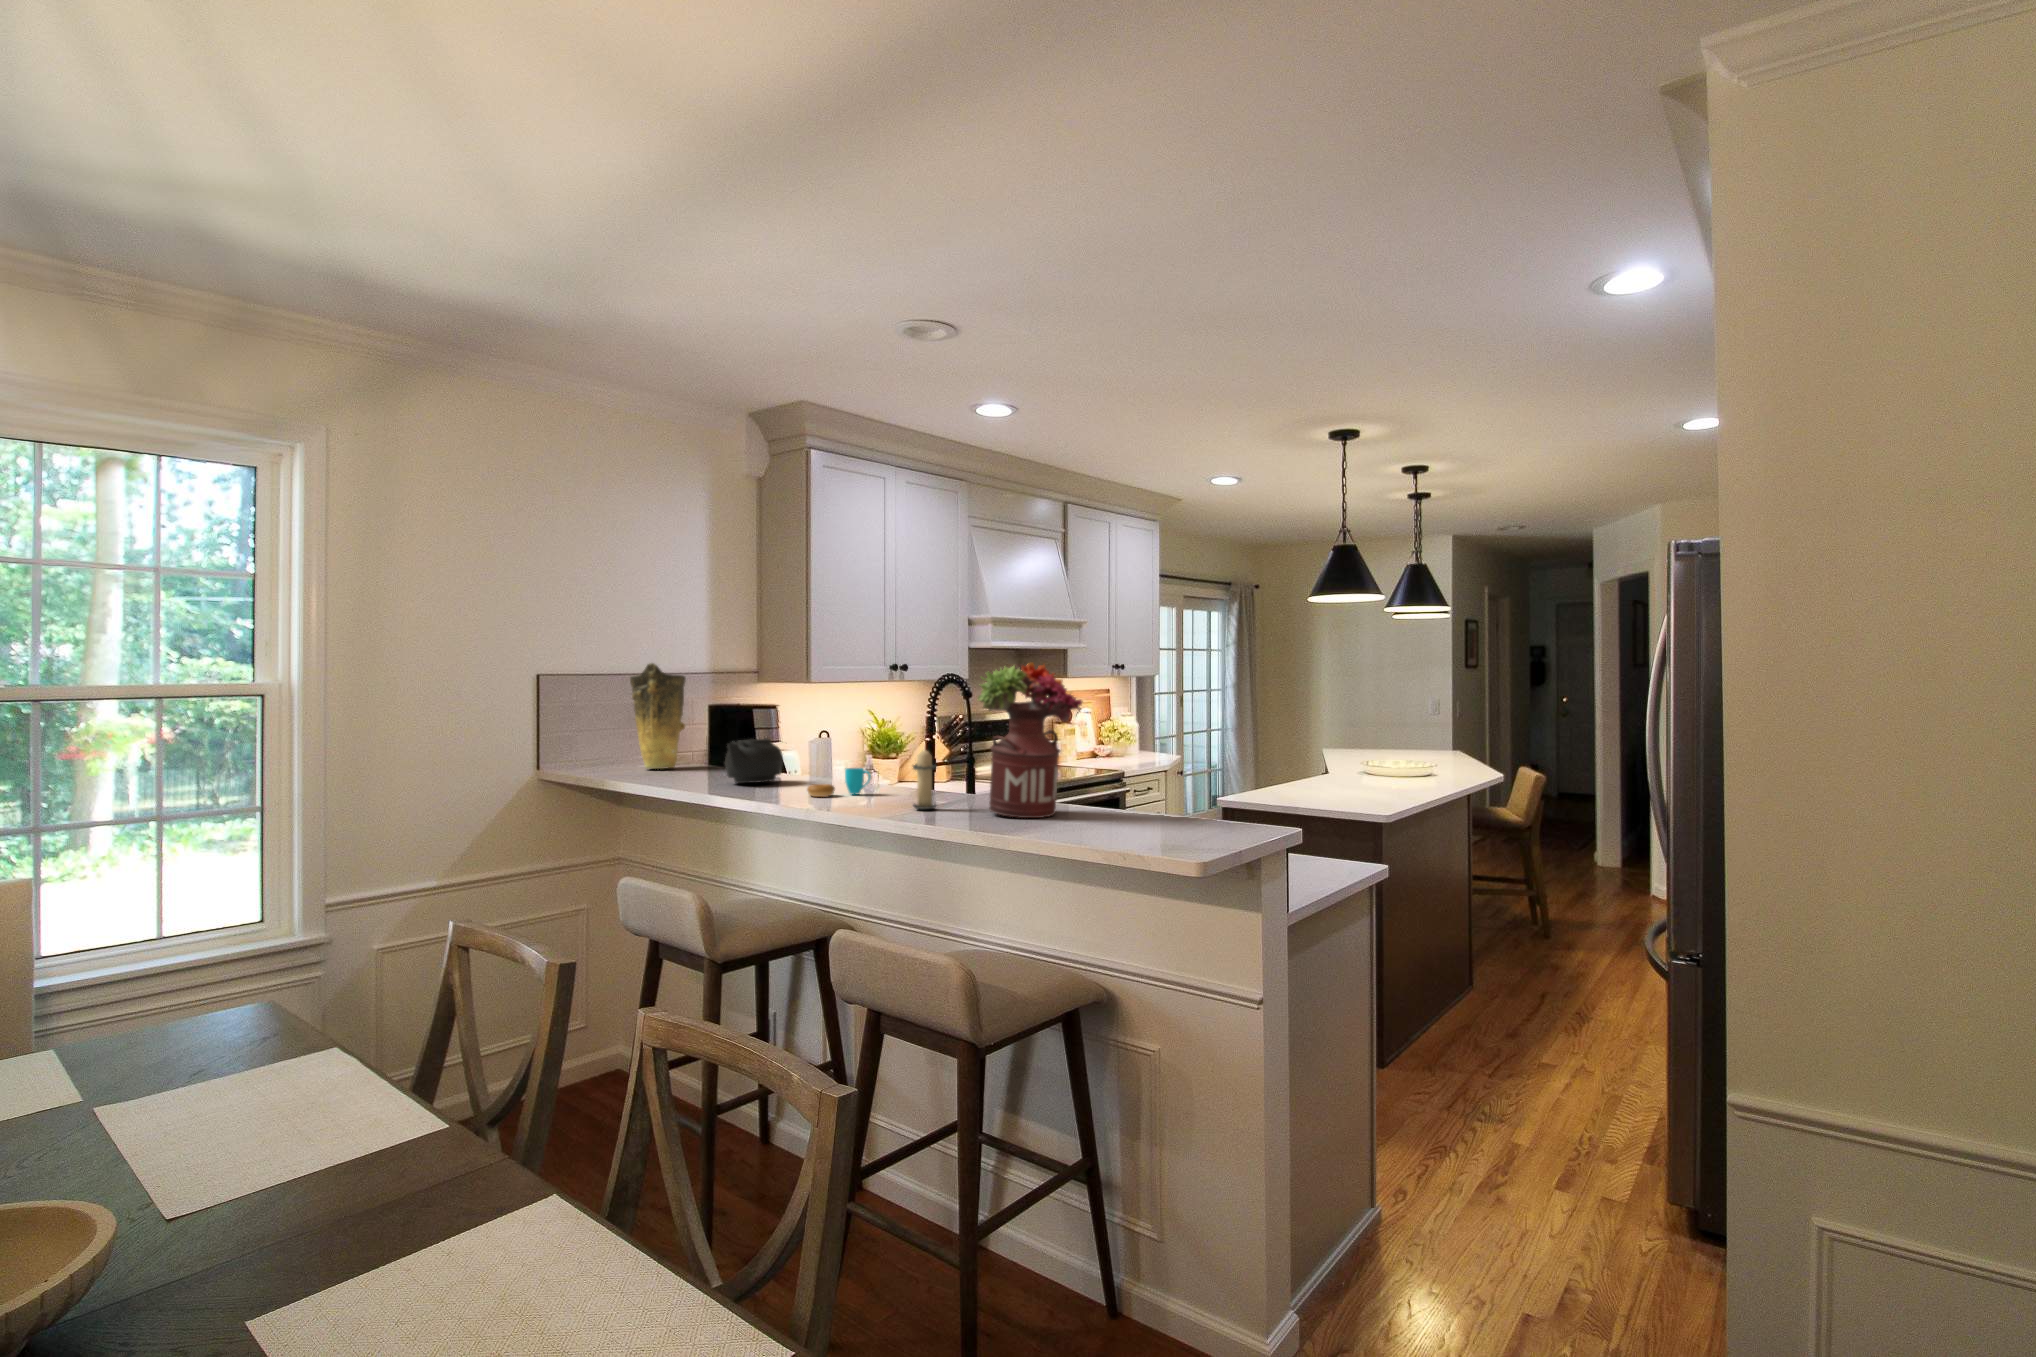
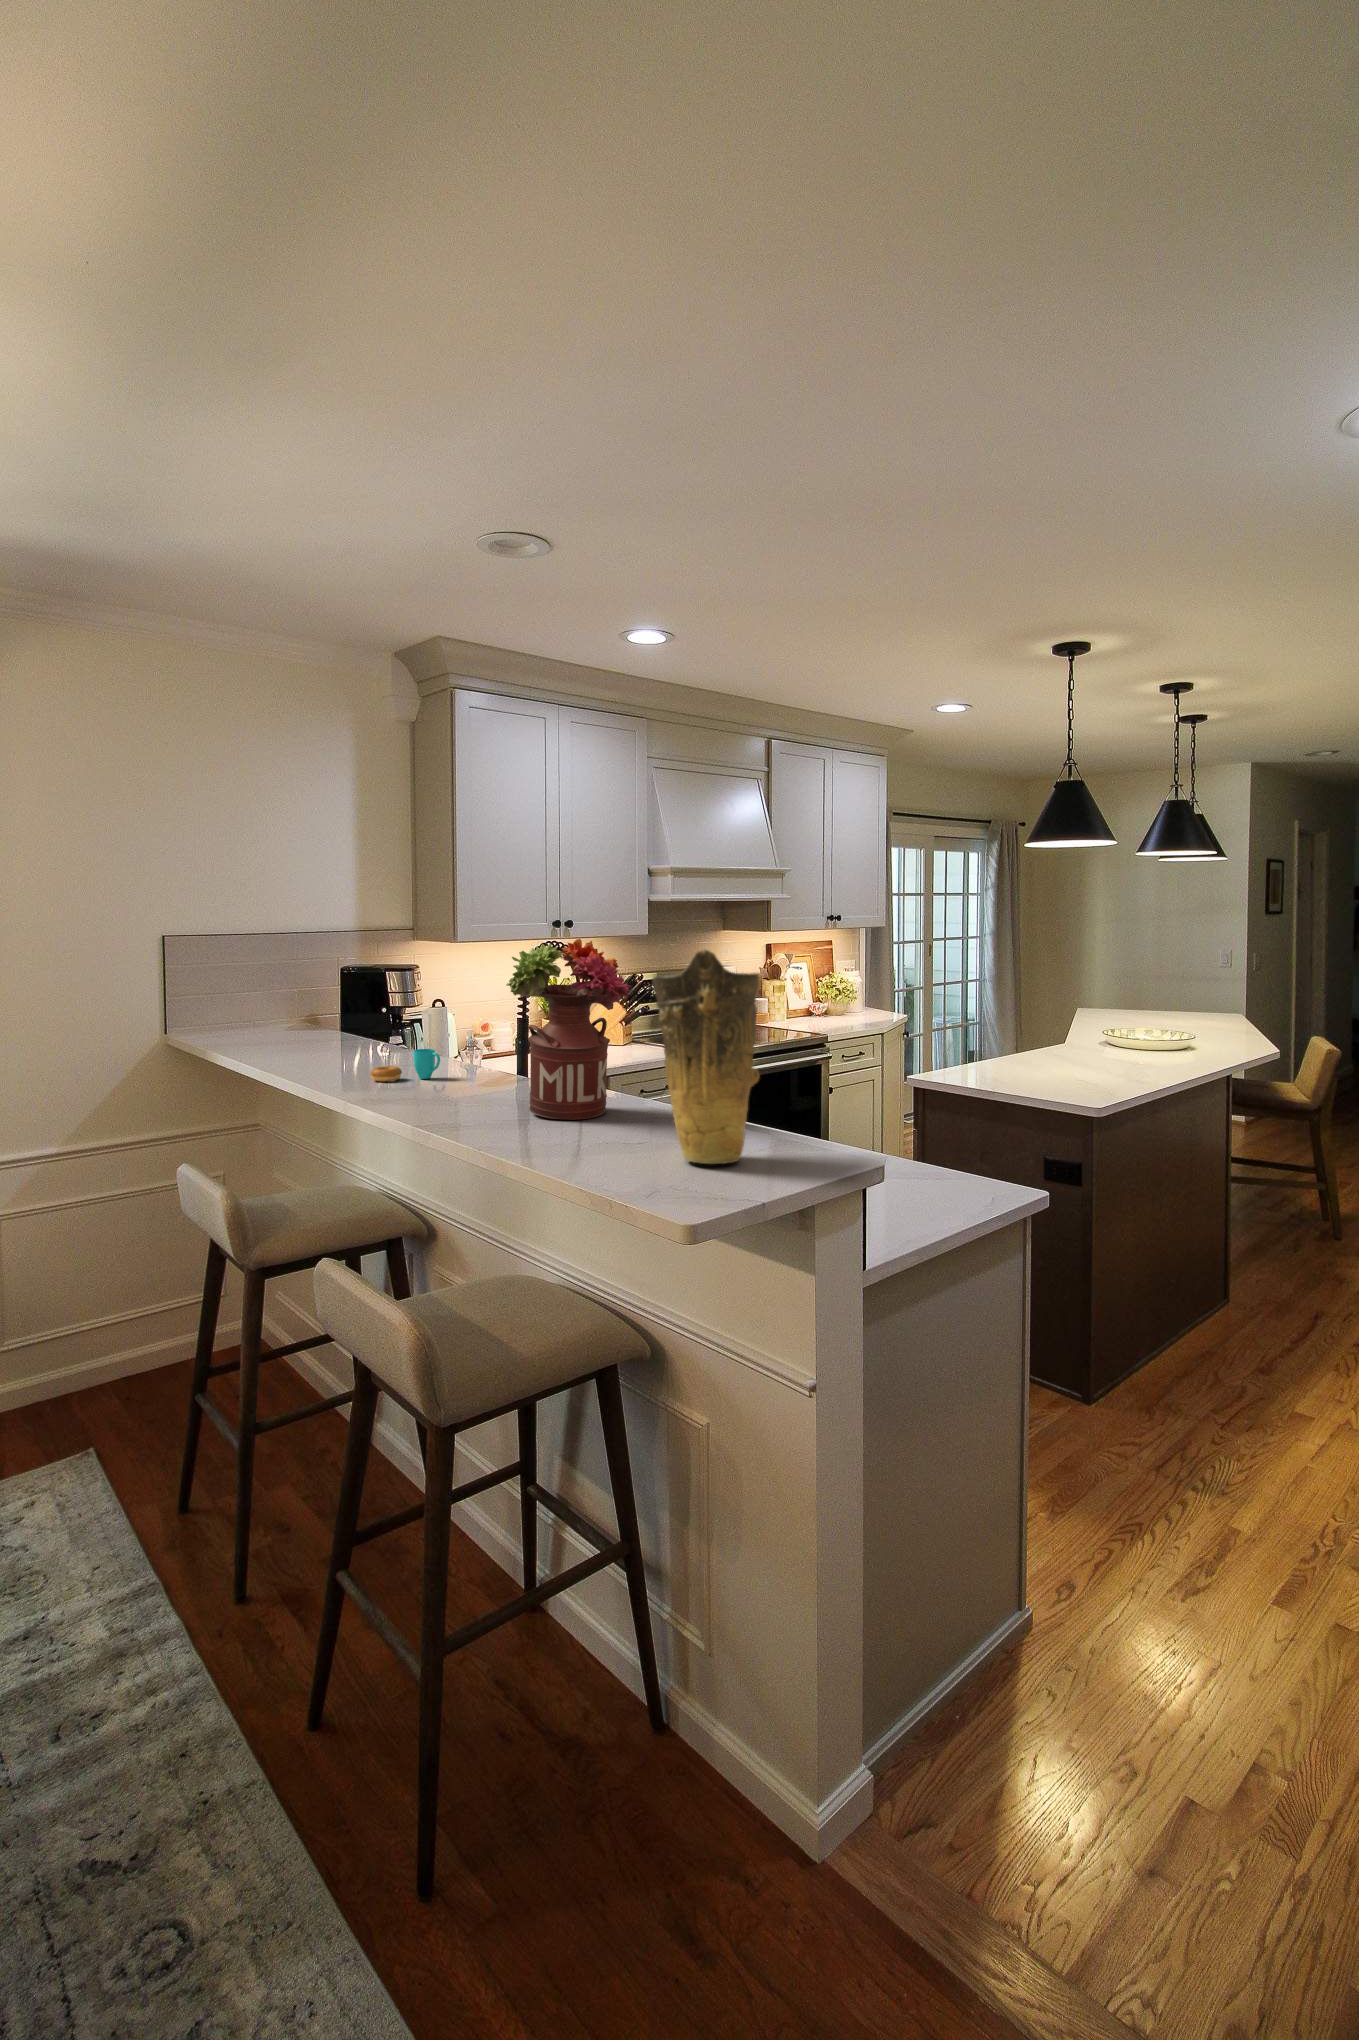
vase: present [630,663,686,769] -> present [652,950,759,1164]
teapot: present [725,738,783,783] -> none [305,1010,376,1060]
candle: present [913,750,936,809] -> none [451,1032,487,1105]

